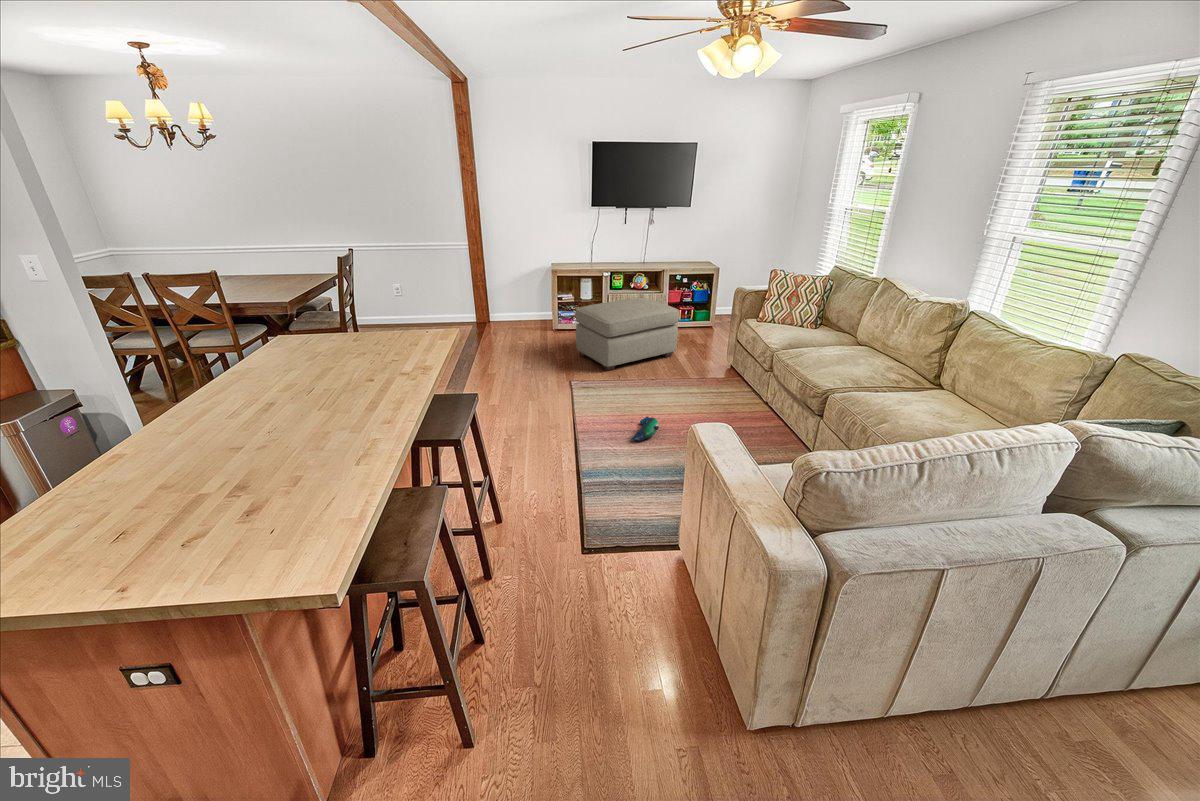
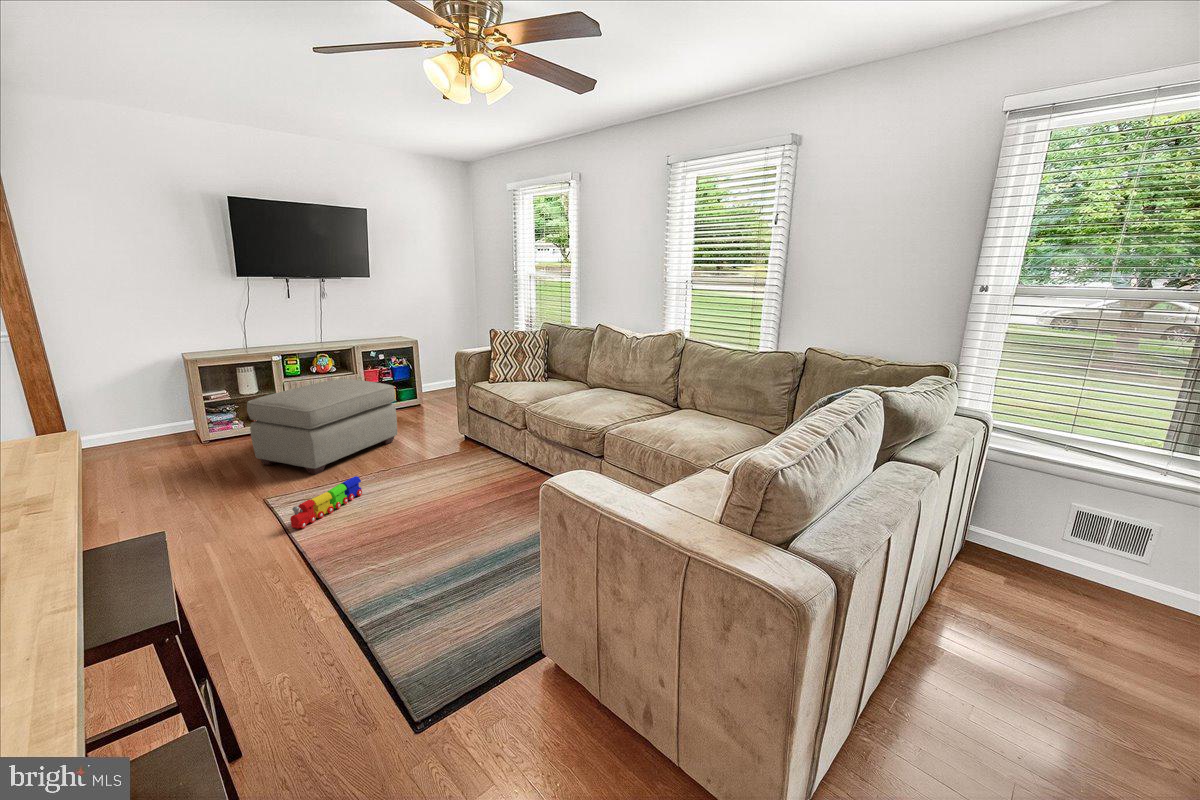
toy train: none [576,381,630,410] -> present [290,476,362,528]
plush toy: present [631,417,659,441] -> none [394,509,427,545]

